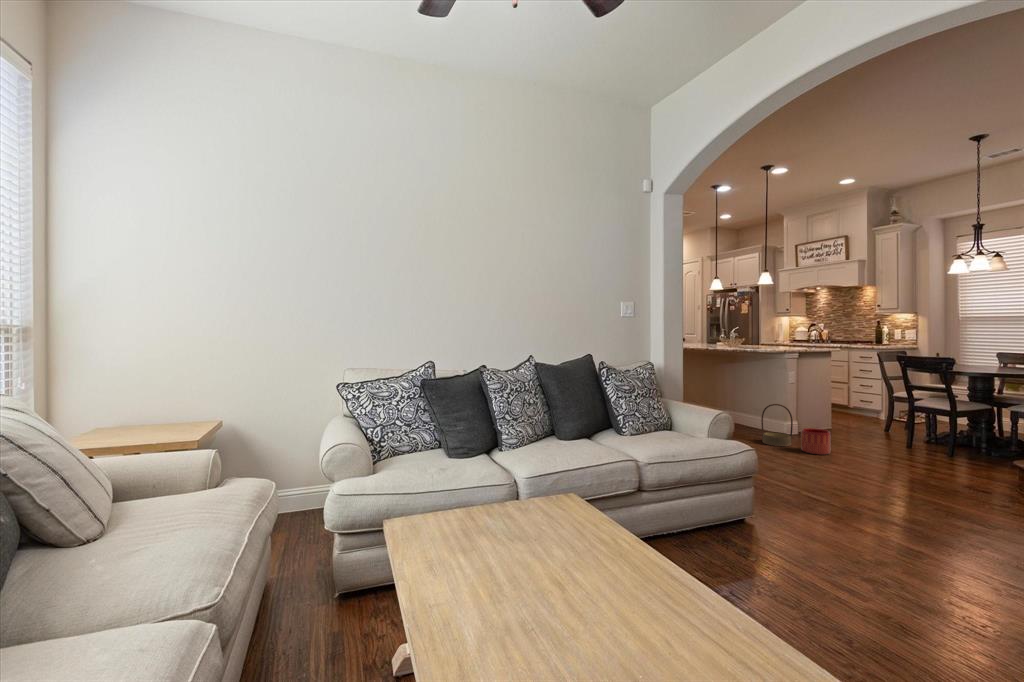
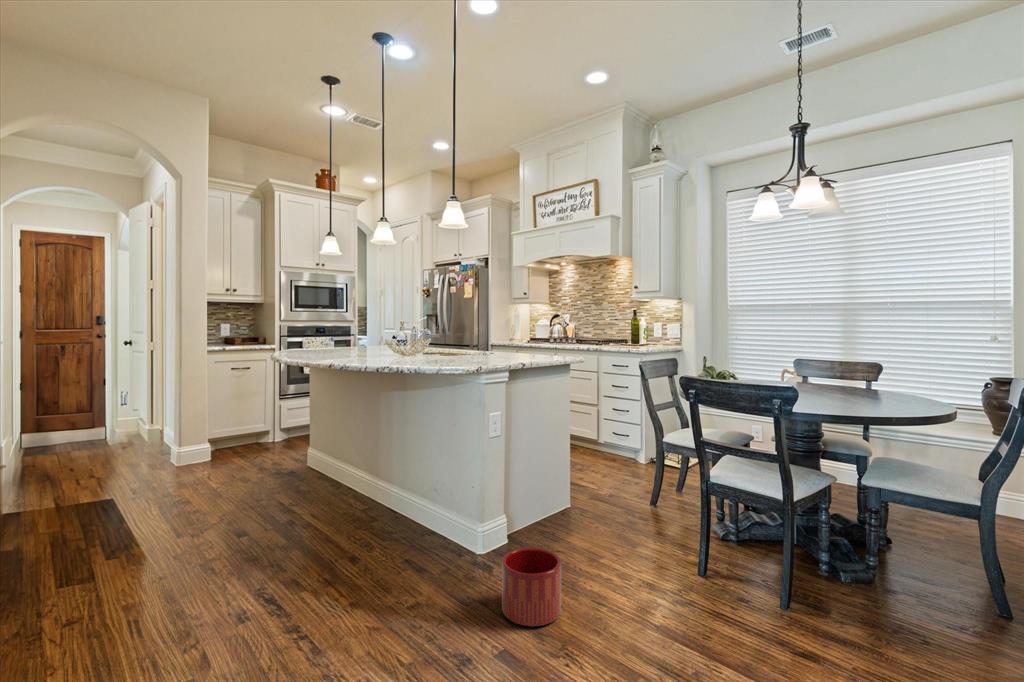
basket: present [761,404,793,446] -> none [430,489,491,595]

